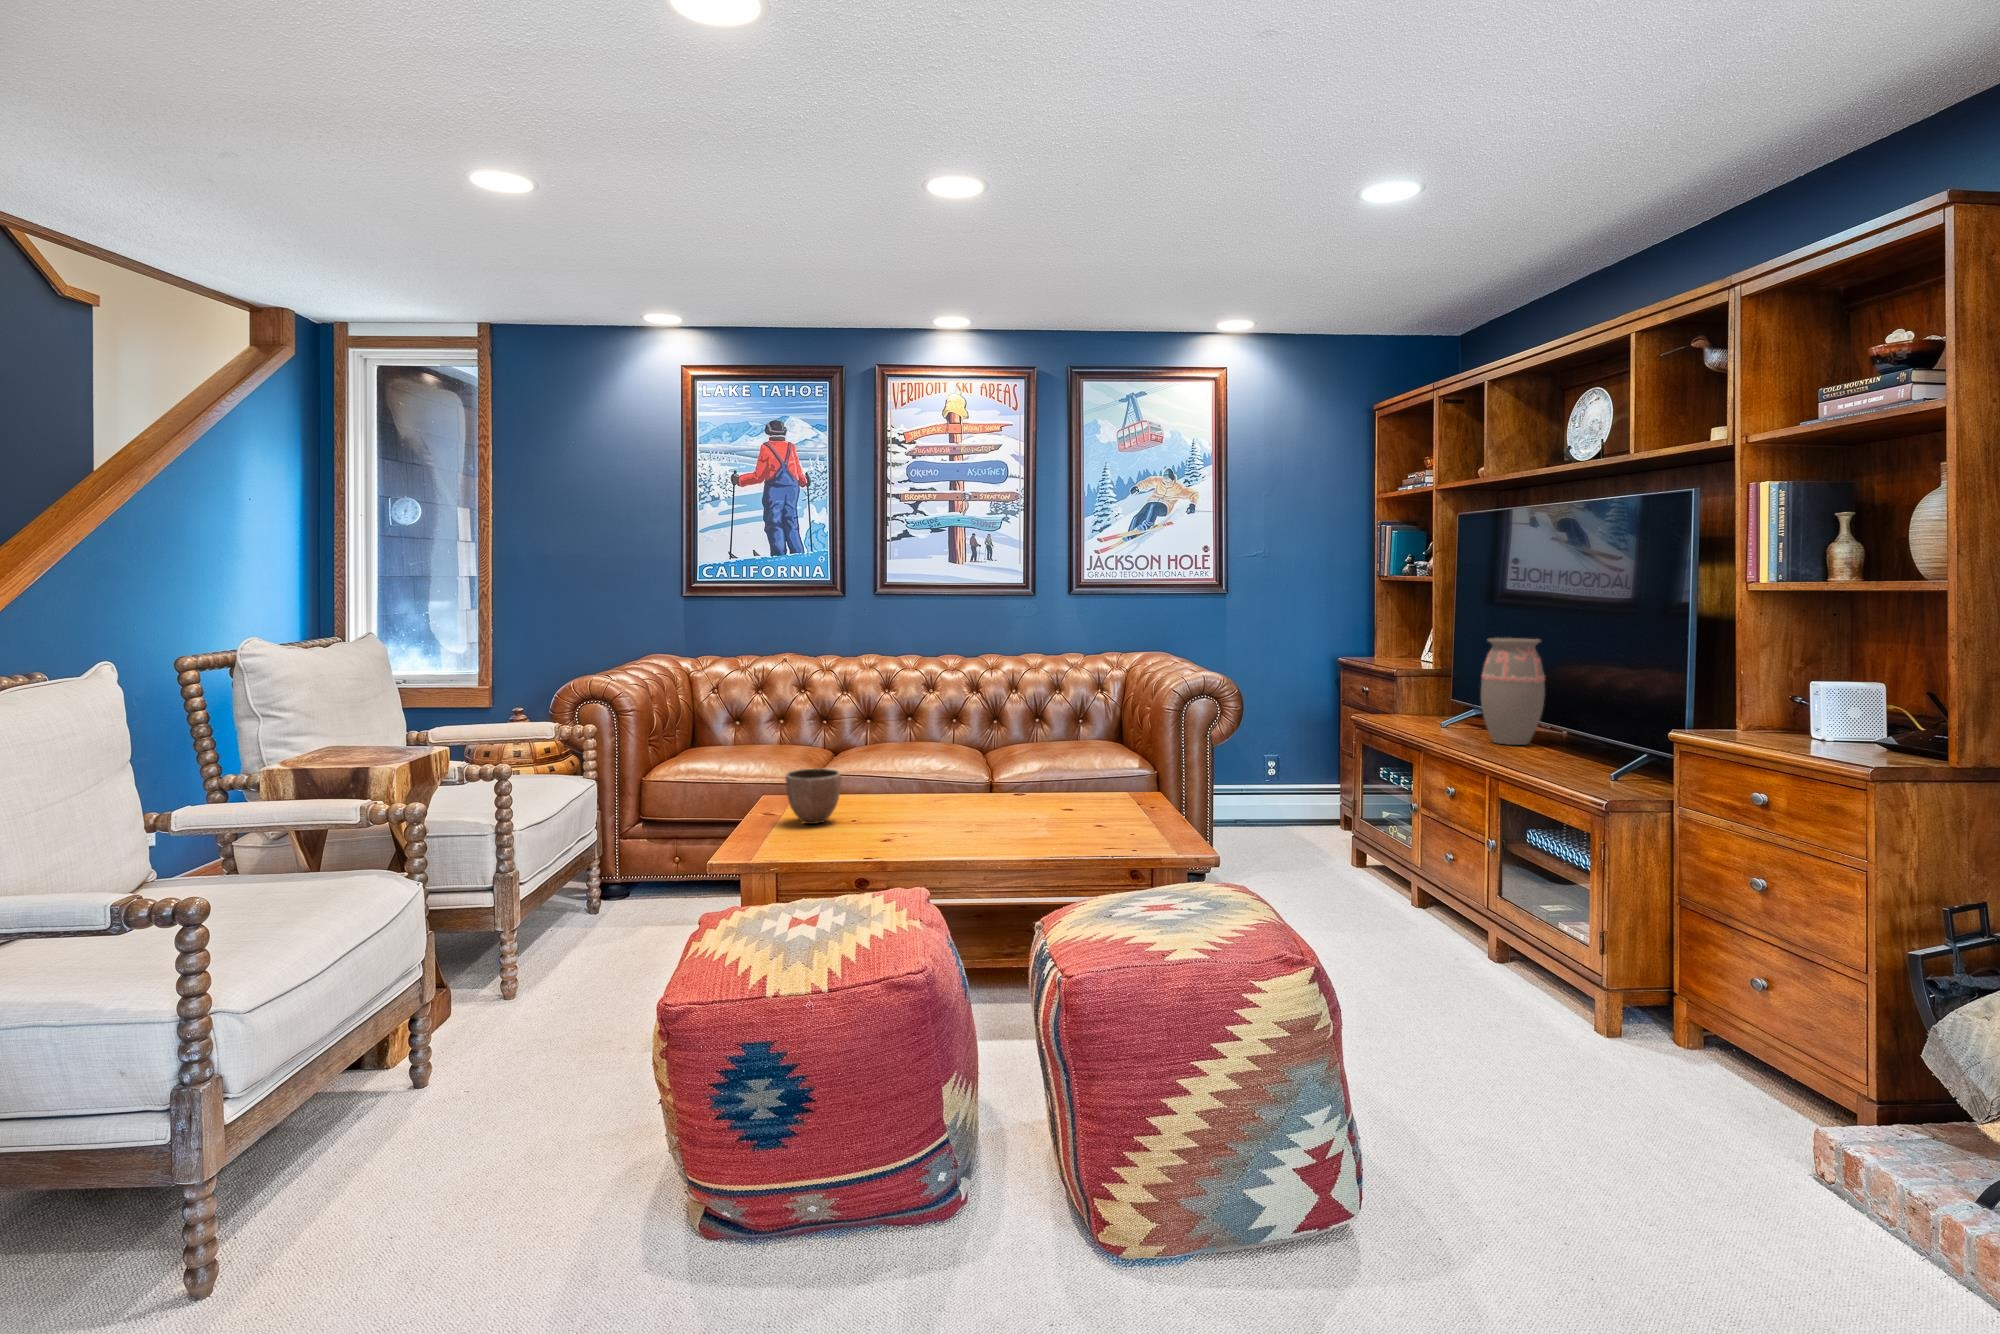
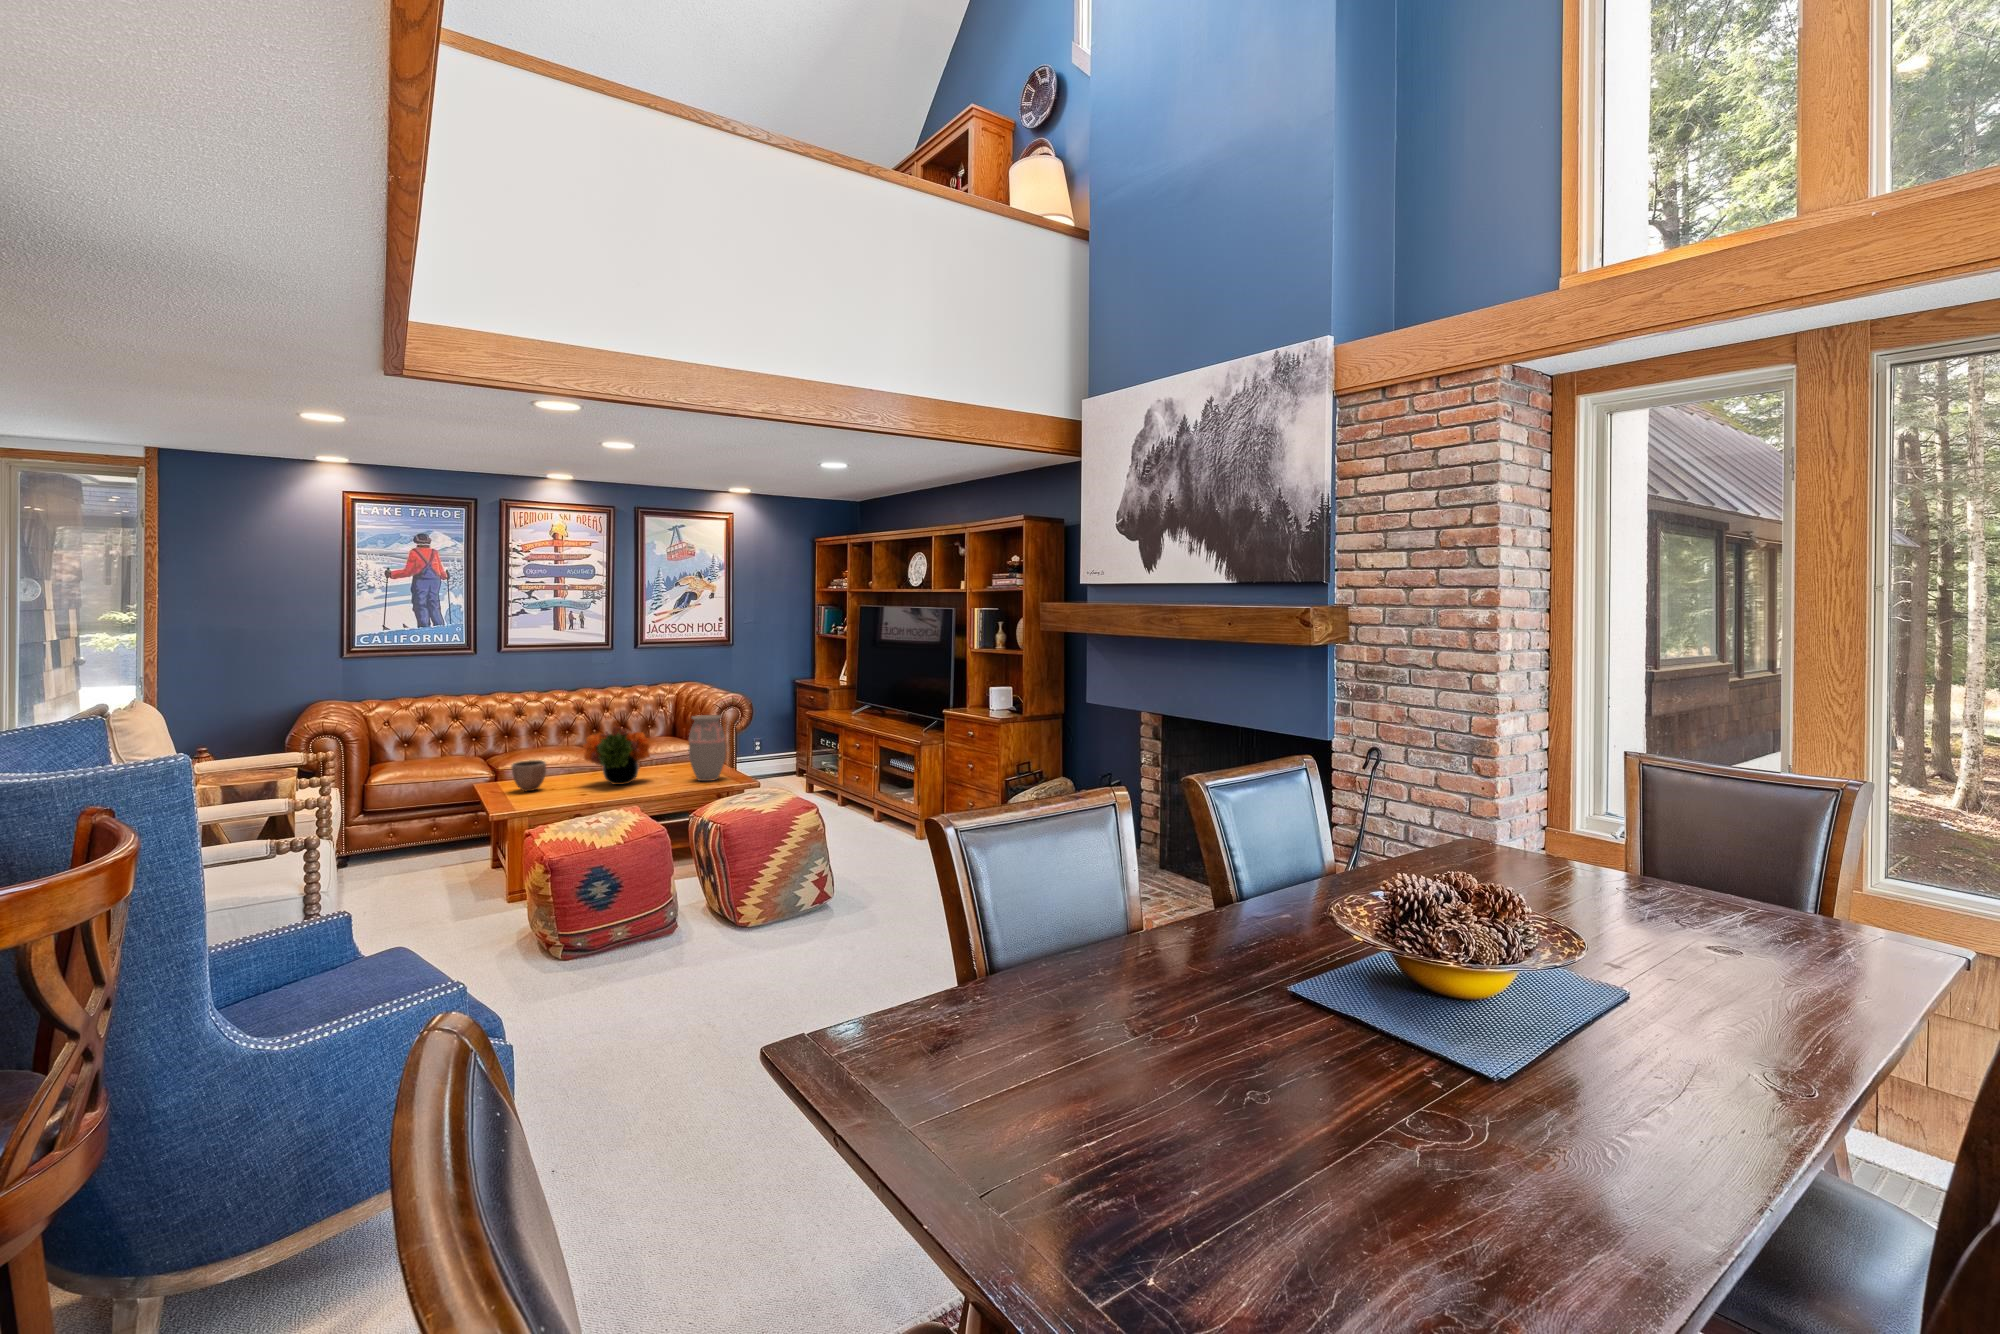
decorative vase: present [1481,638,1545,745] -> present [689,715,726,781]
flower arrangement: none [895,717,1018,829] -> present [583,727,650,785]

